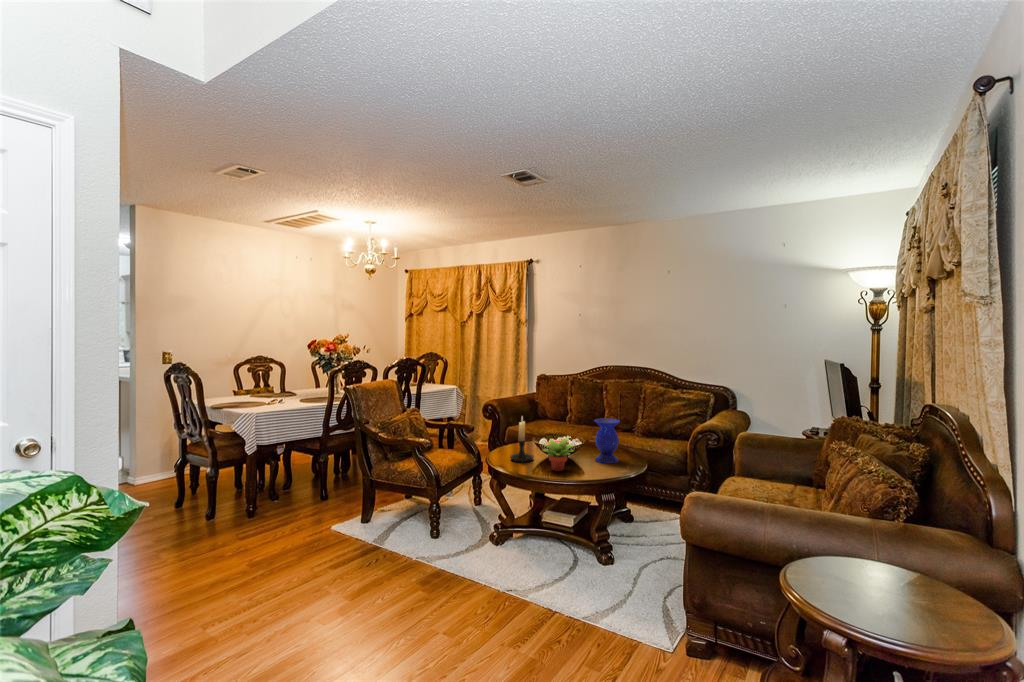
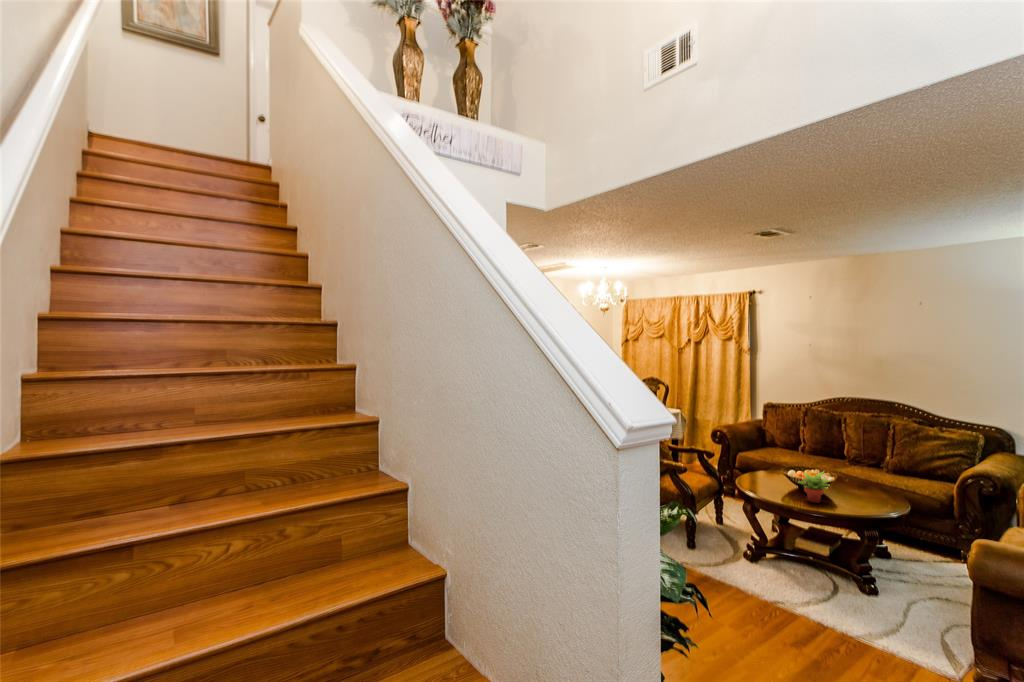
candle holder: present [510,417,534,463] -> none [760,448,784,492]
vase: present [595,418,620,464] -> none [848,455,878,500]

